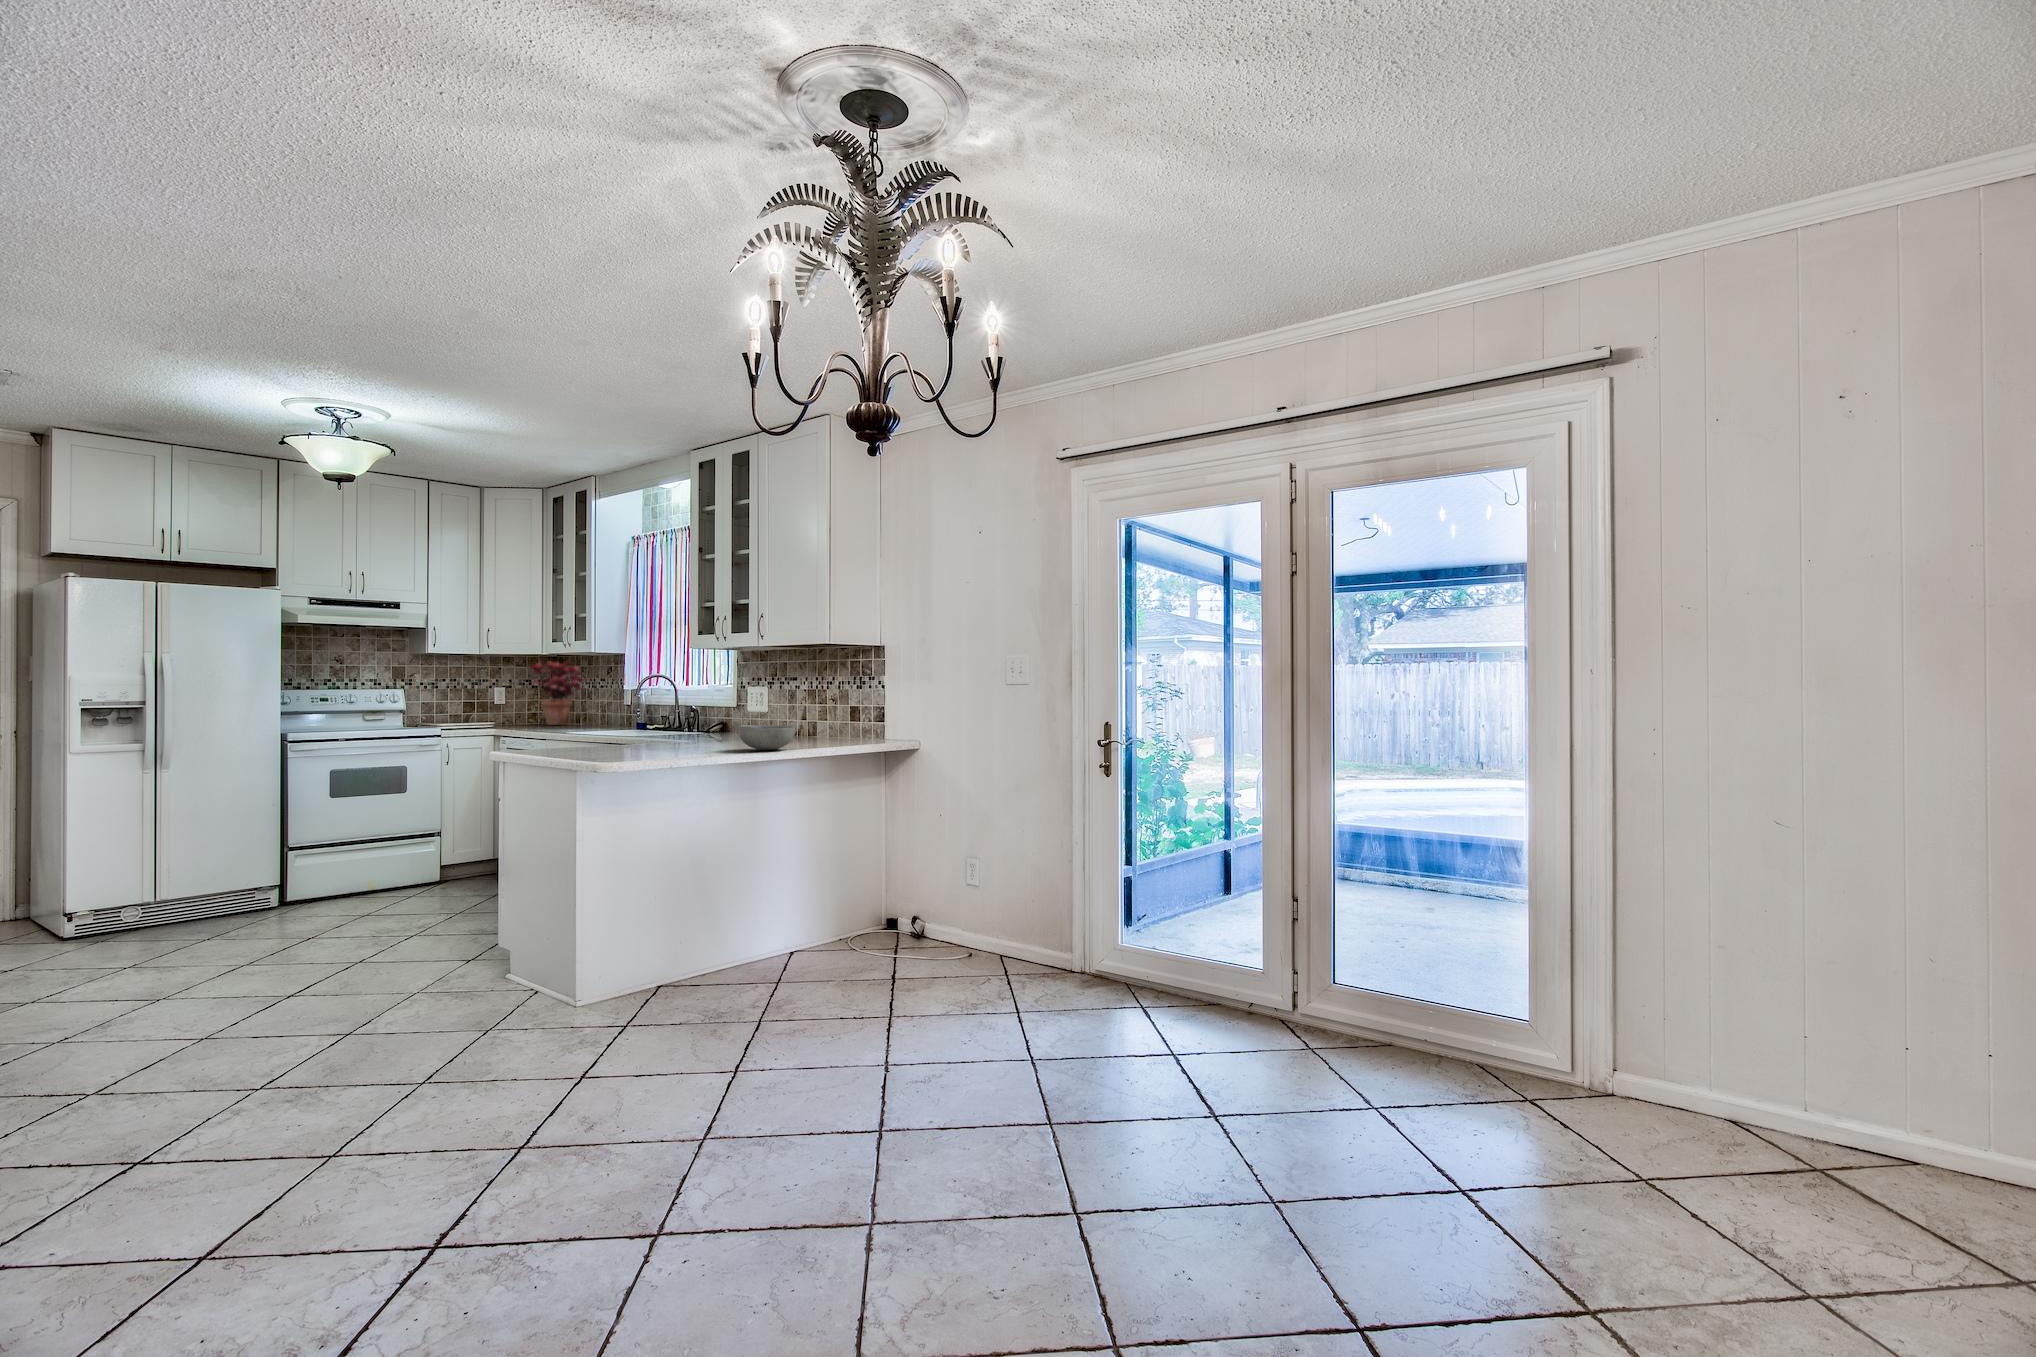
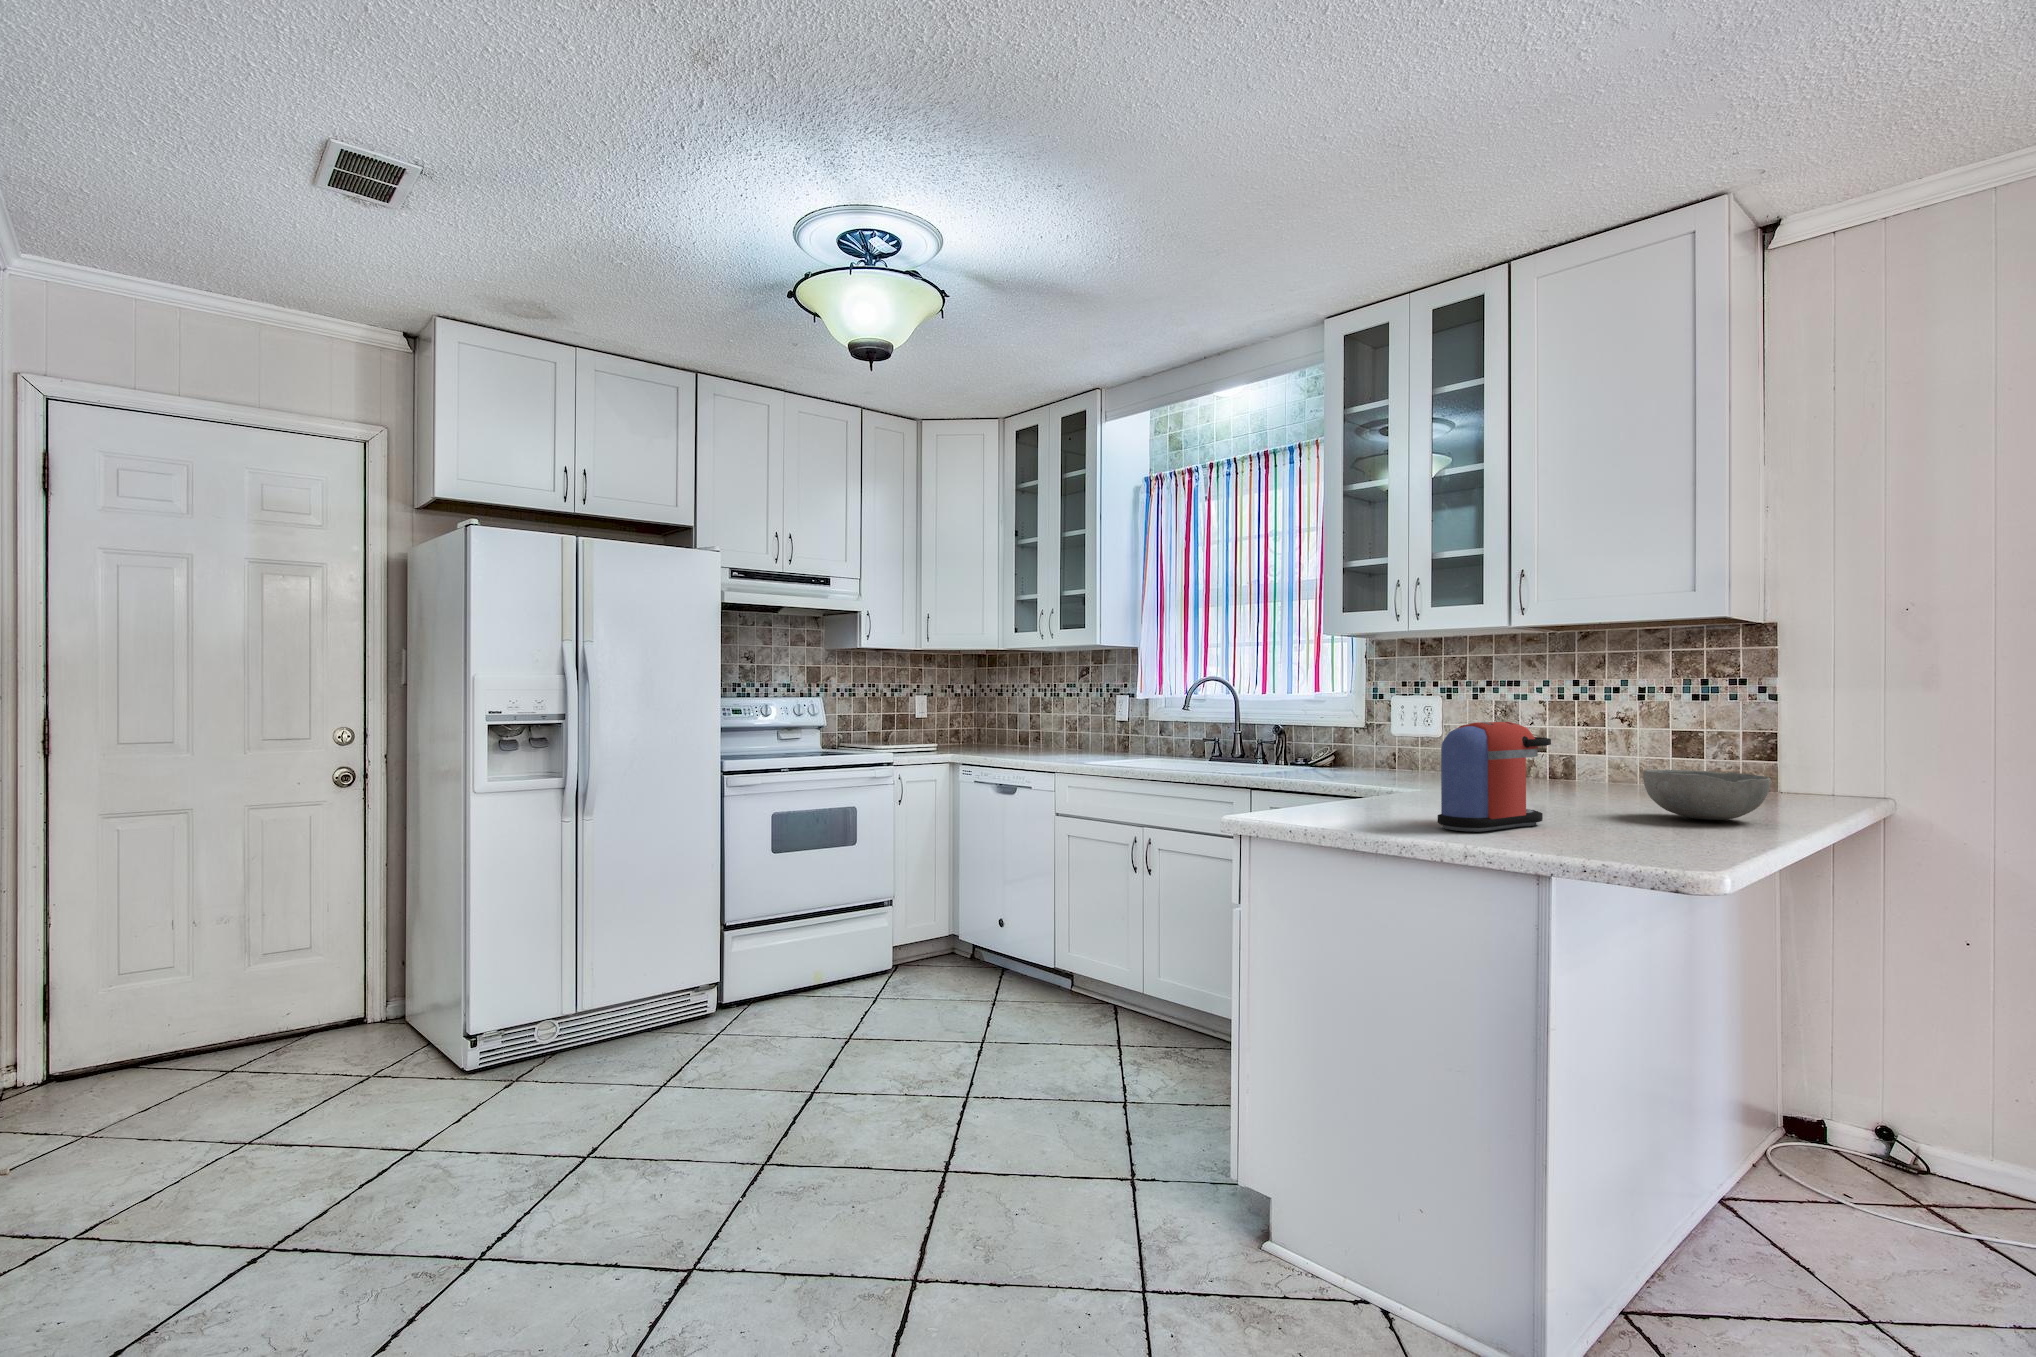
potted plant: present [531,661,583,725] -> none [970,659,1051,748]
coffee maker: none [601,700,679,756] -> present [1438,722,1551,832]

